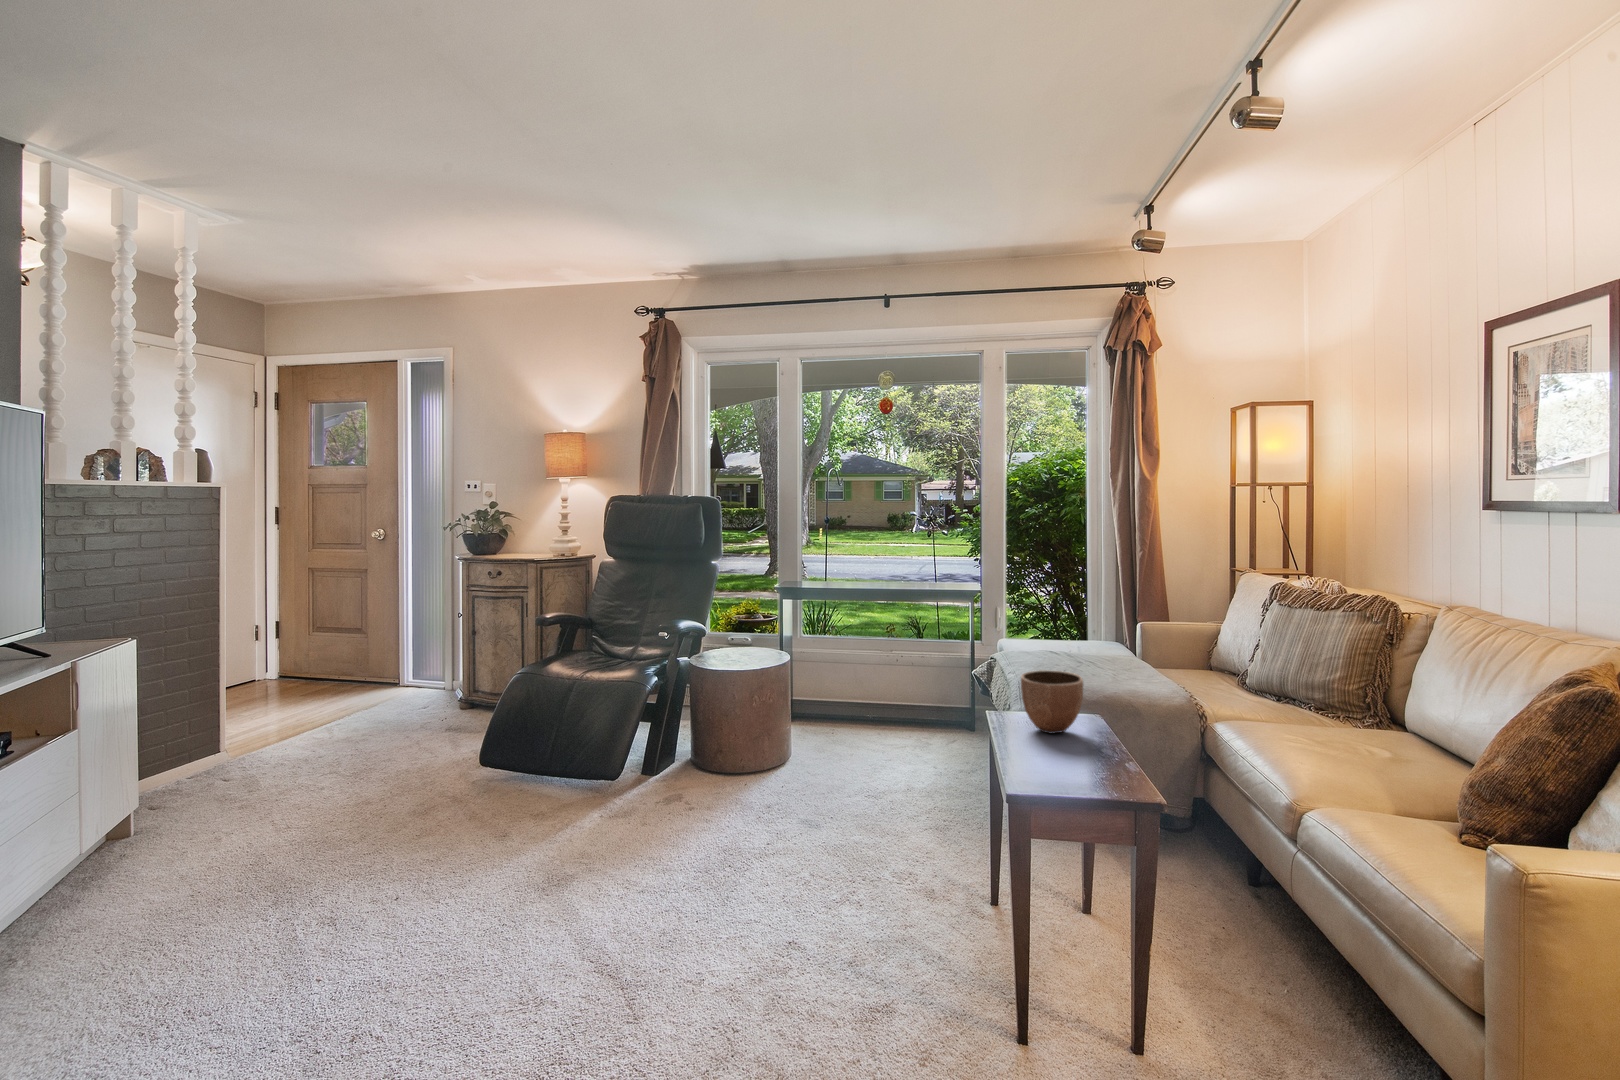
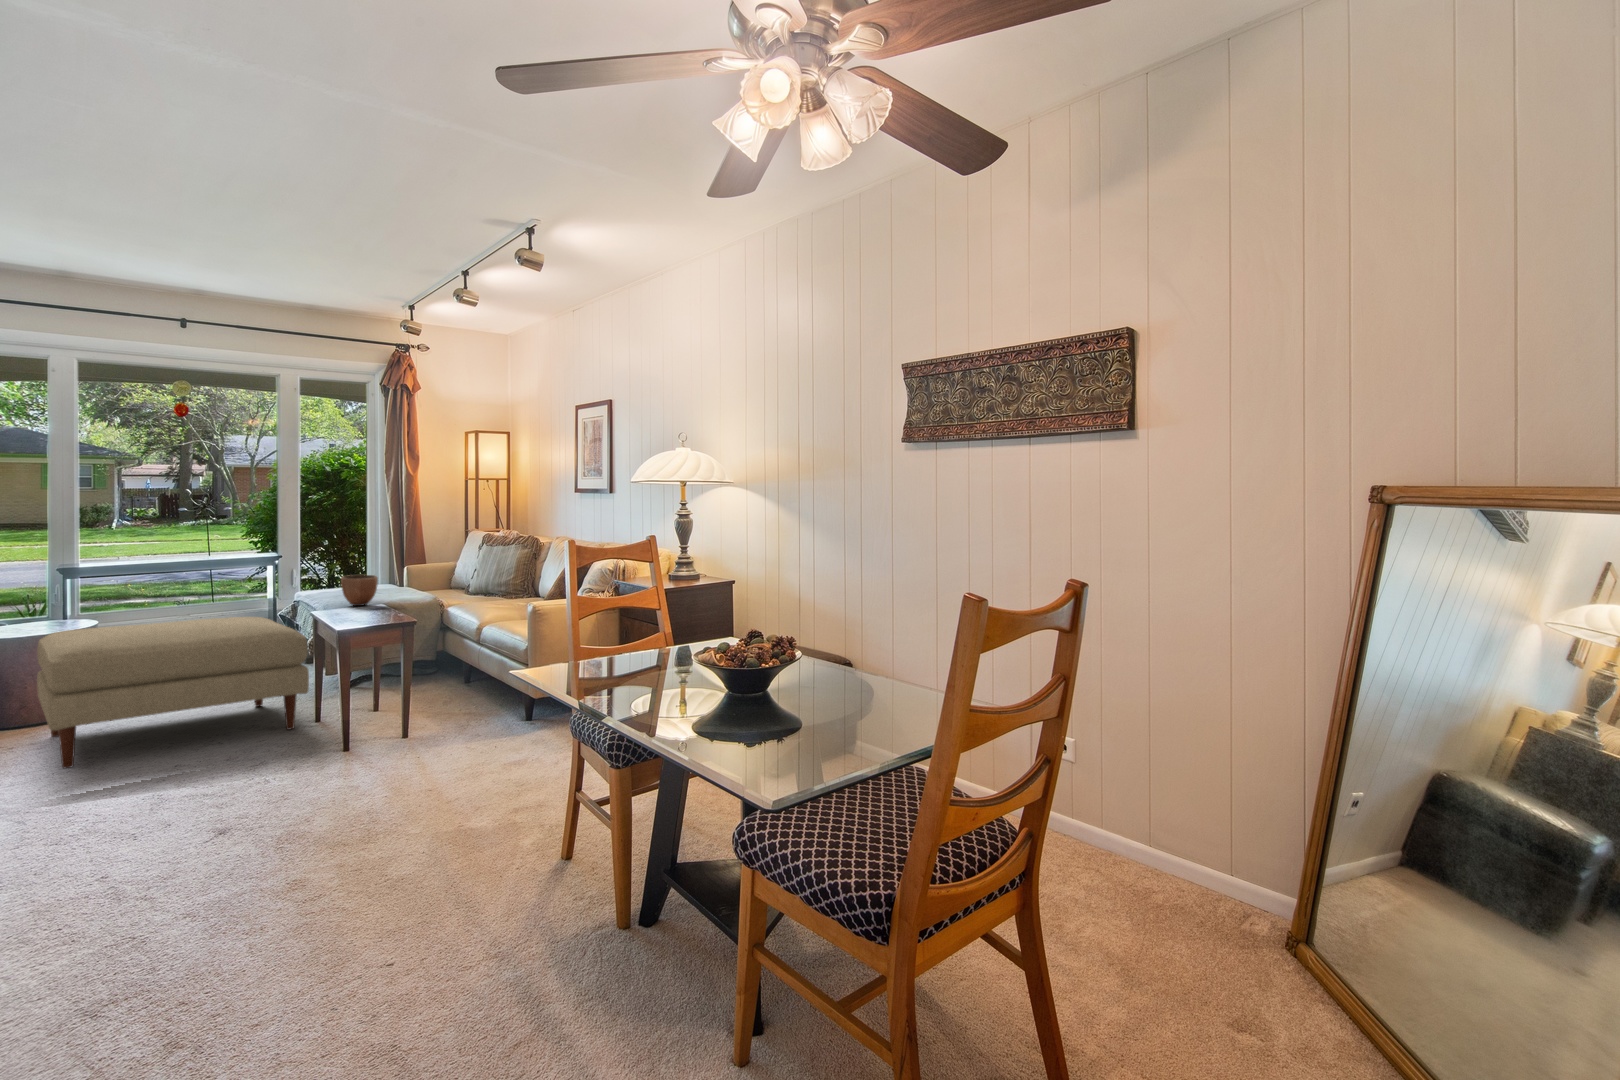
ottoman: none [603,718,953,971] -> present [37,617,309,768]

